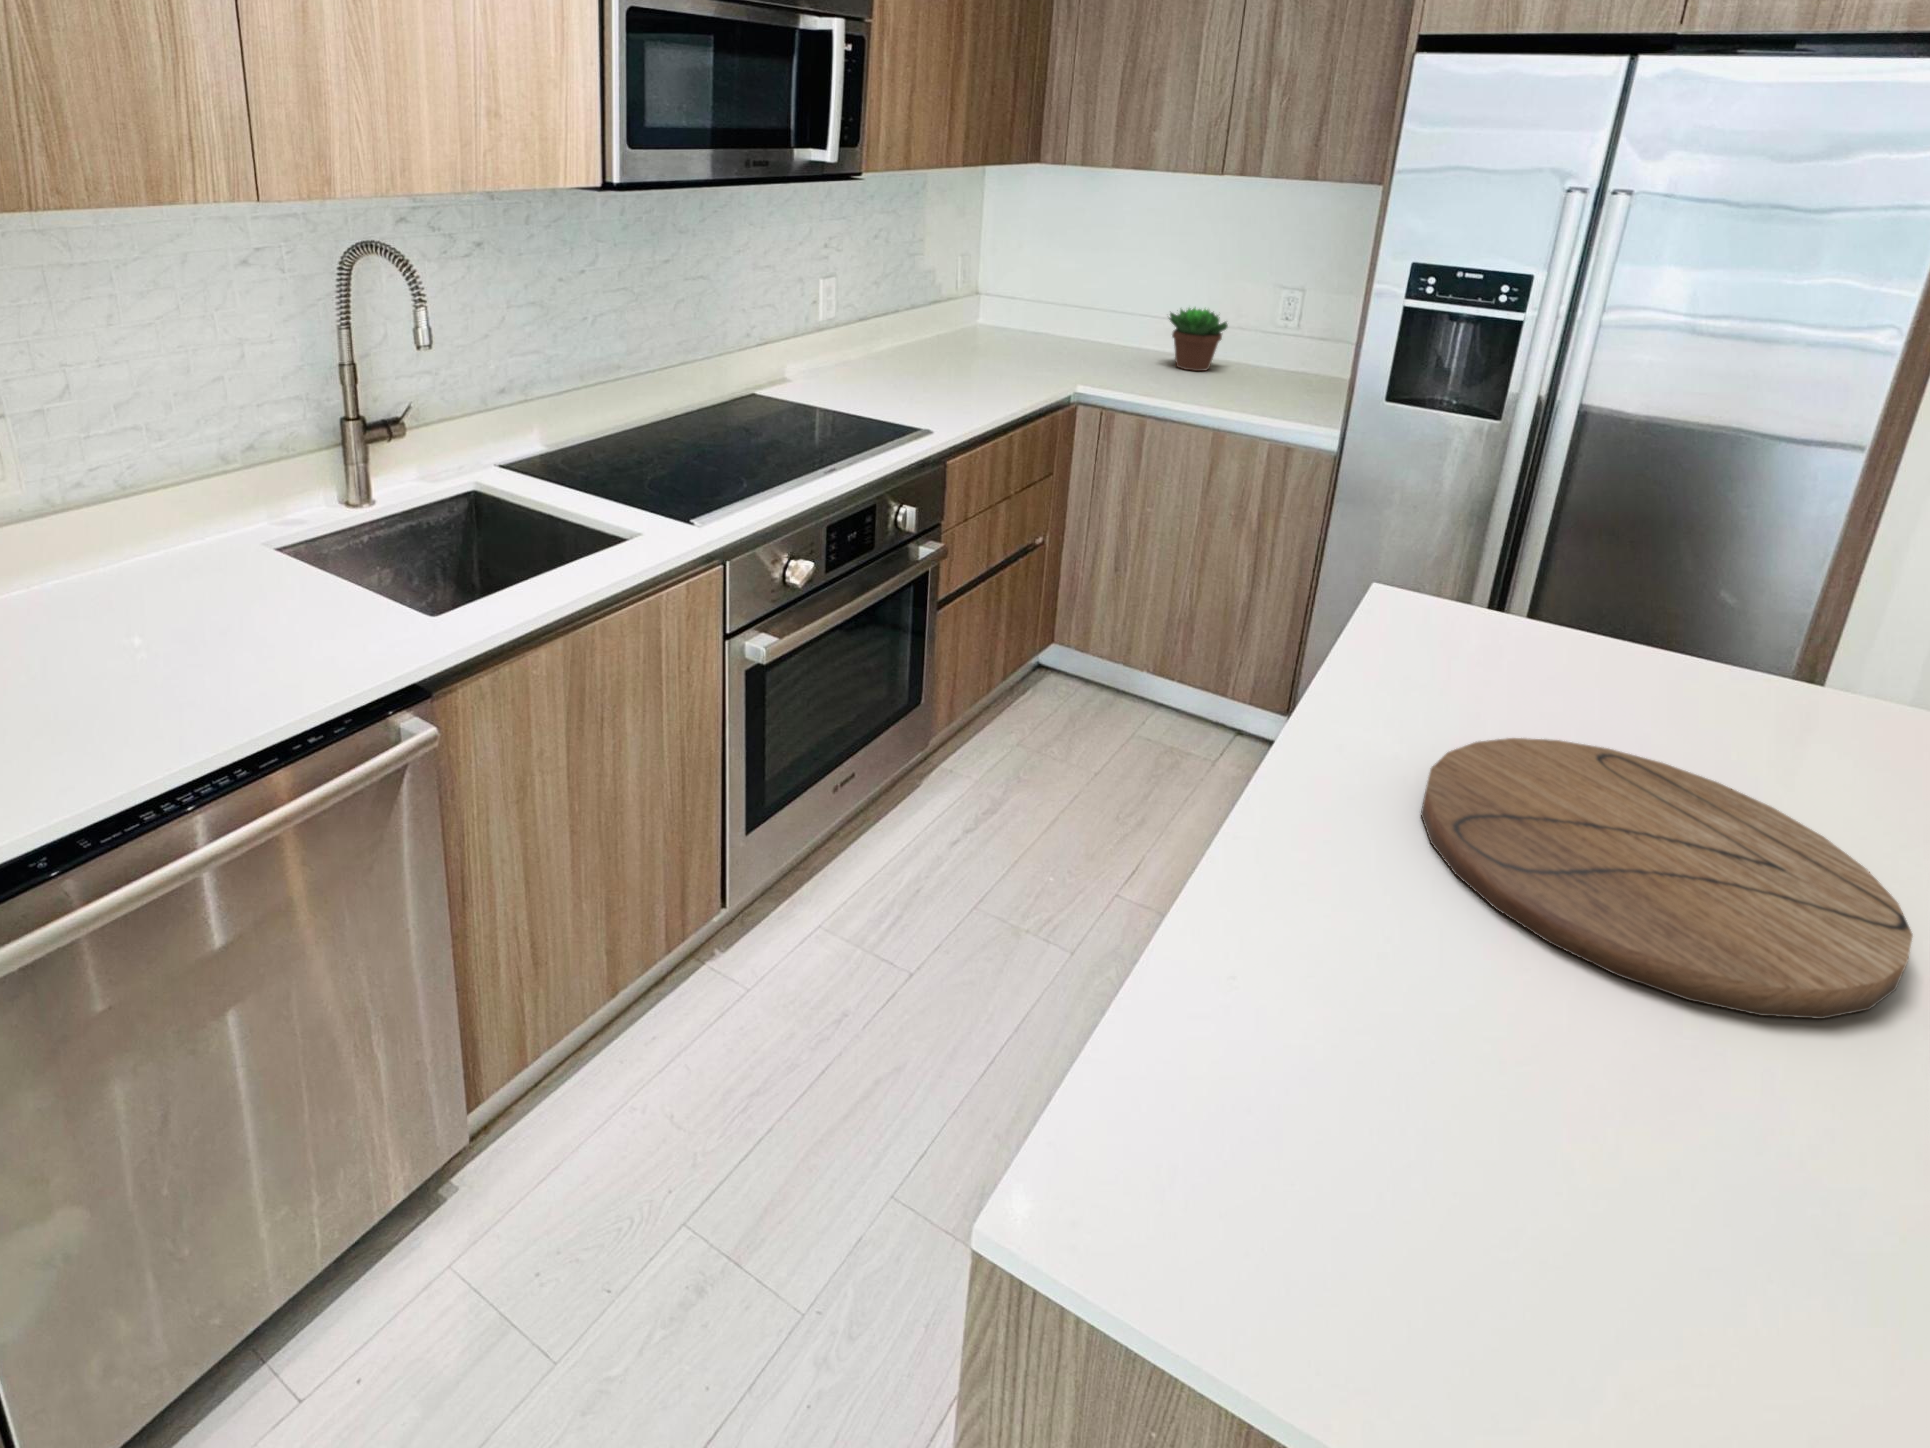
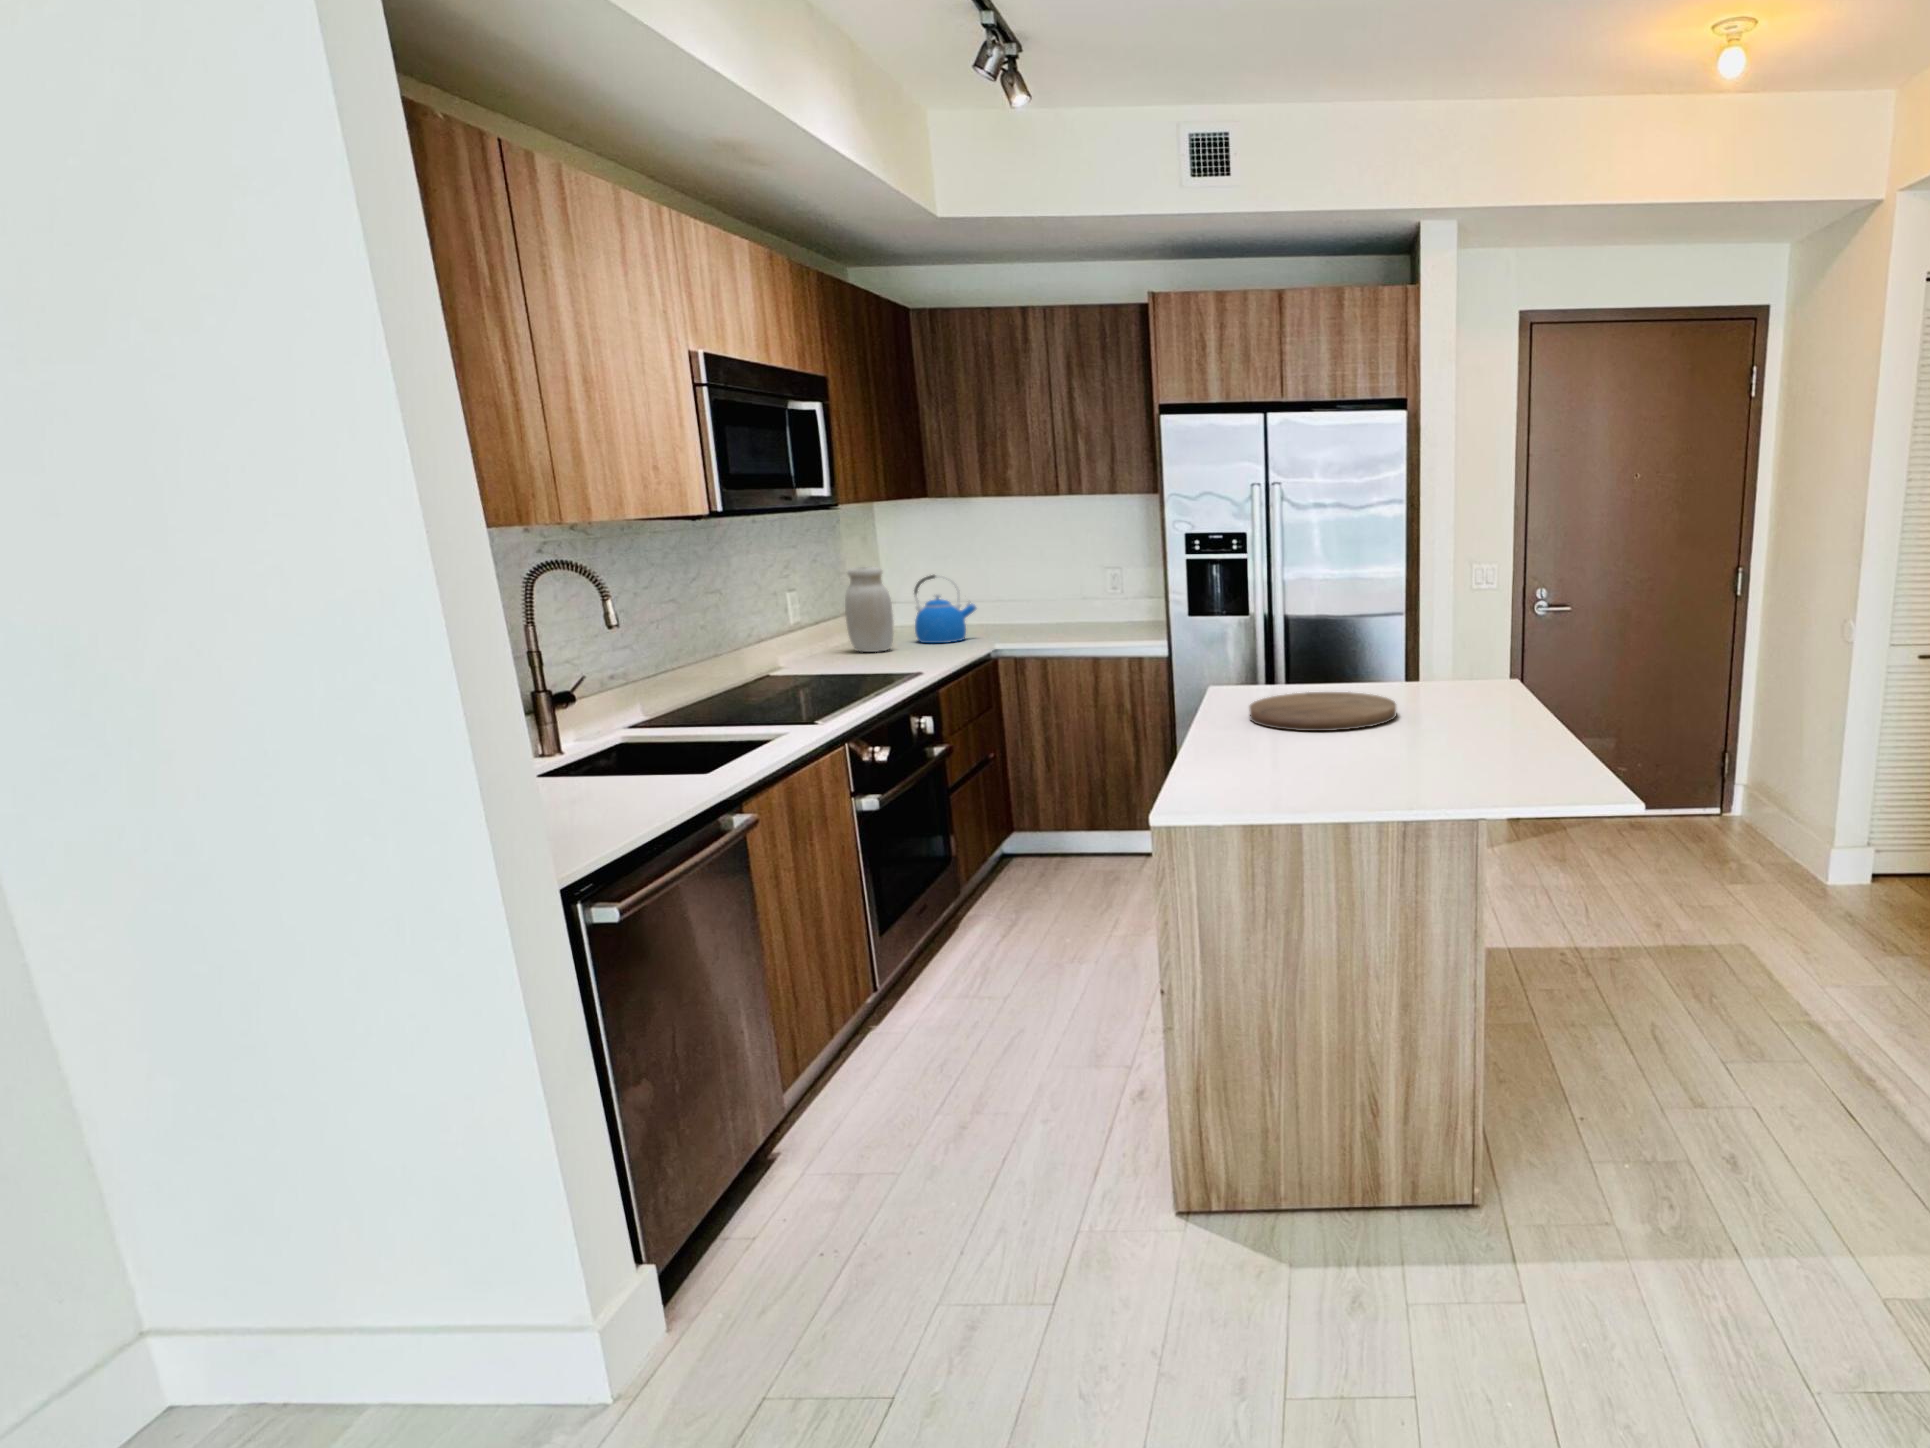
jar: none [891,254,951,371] -> present [845,567,893,652]
kettle: none [984,272,1071,368] -> present [914,575,976,643]
succulent plant: present [1169,308,1228,371] -> none [1038,586,1080,630]

